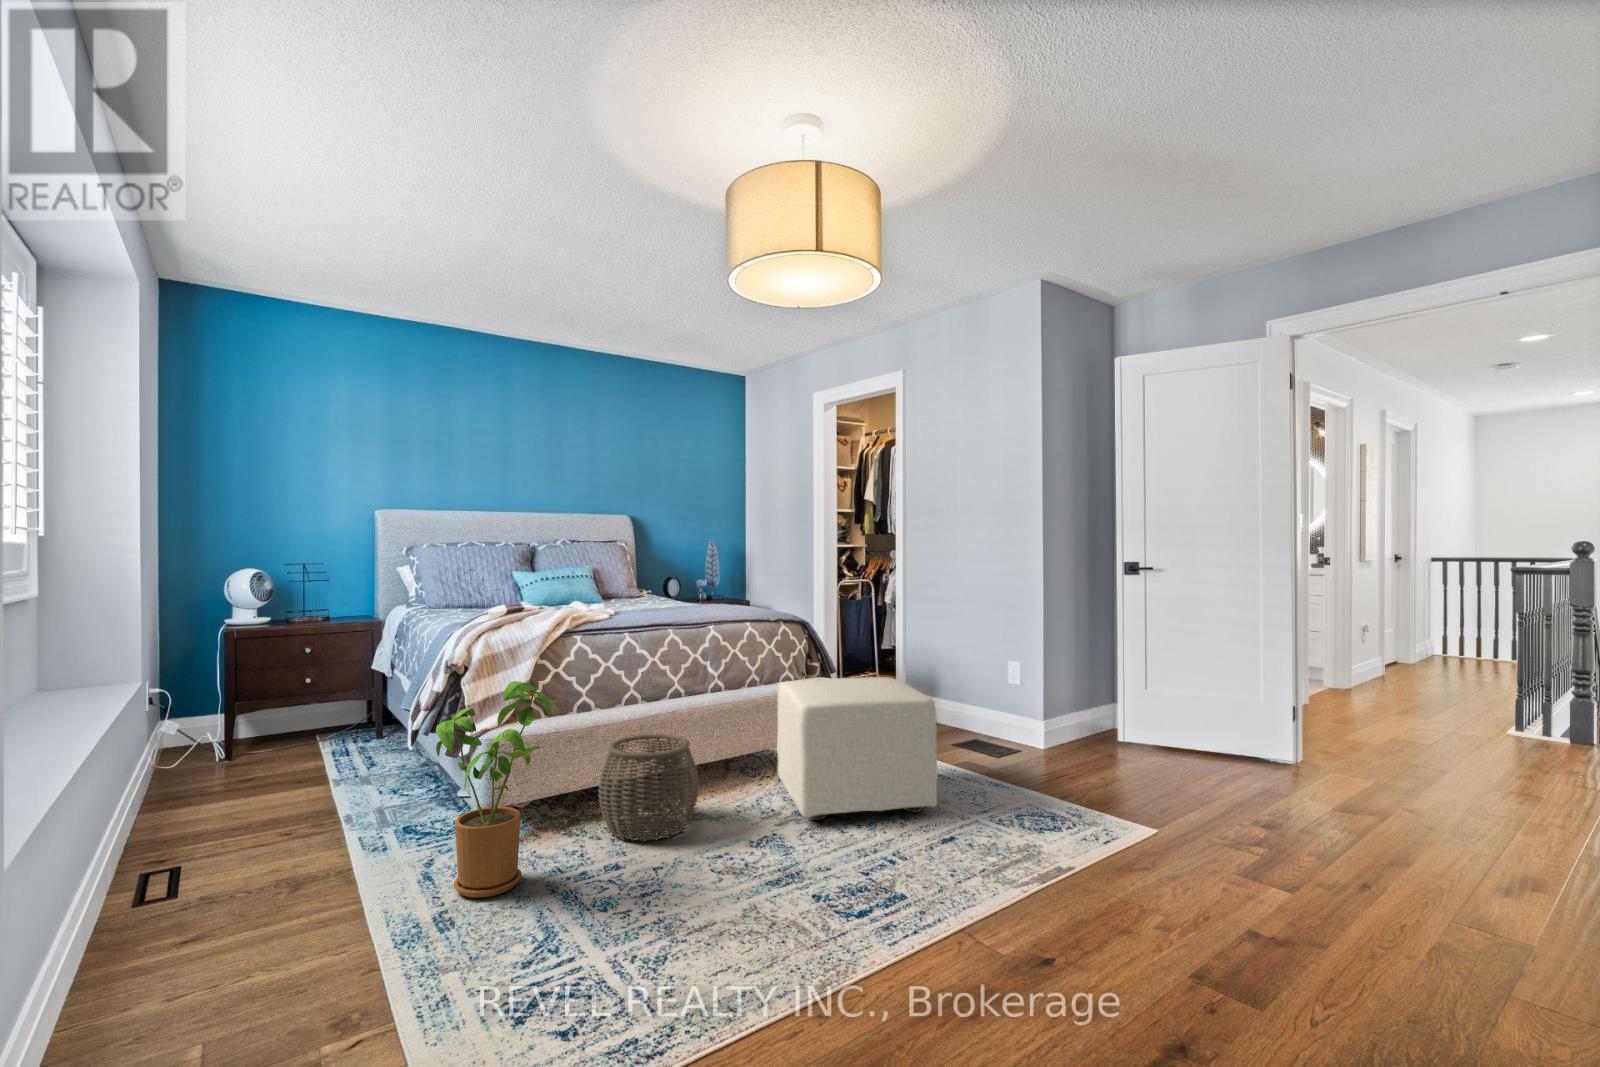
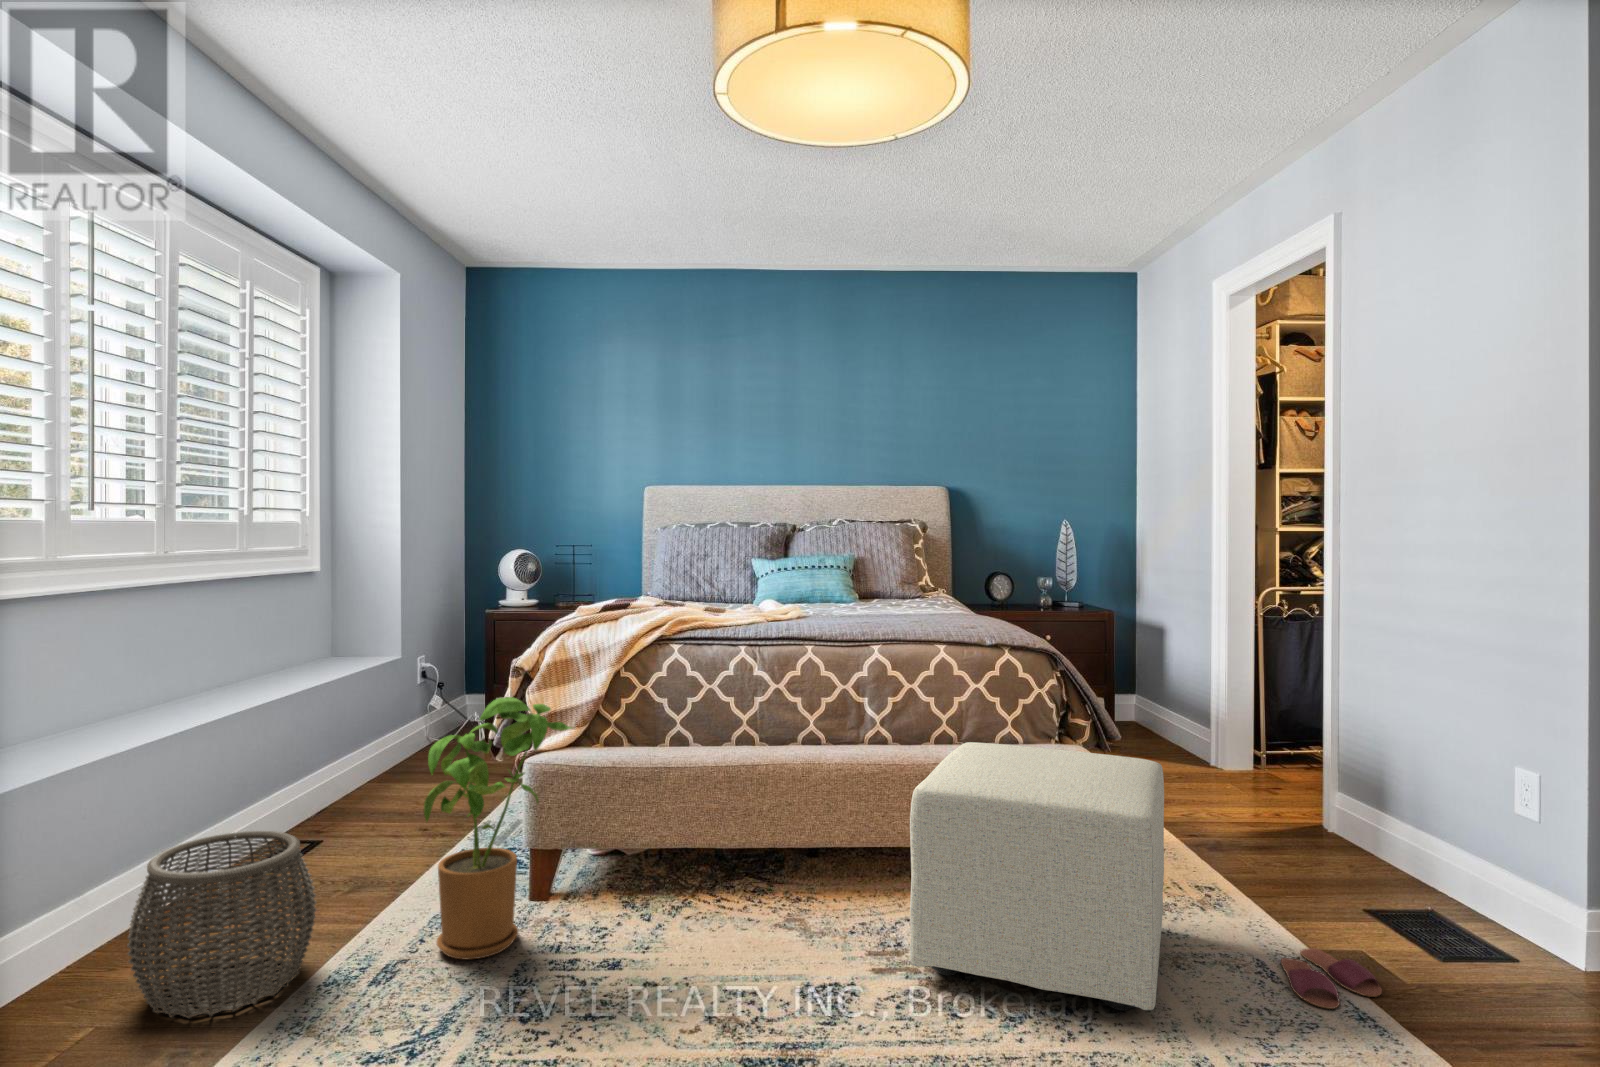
woven basket: present [599,734,699,841] -> present [127,831,316,1018]
slippers: none [957,766,1007,790] -> present [1281,948,1382,1009]

